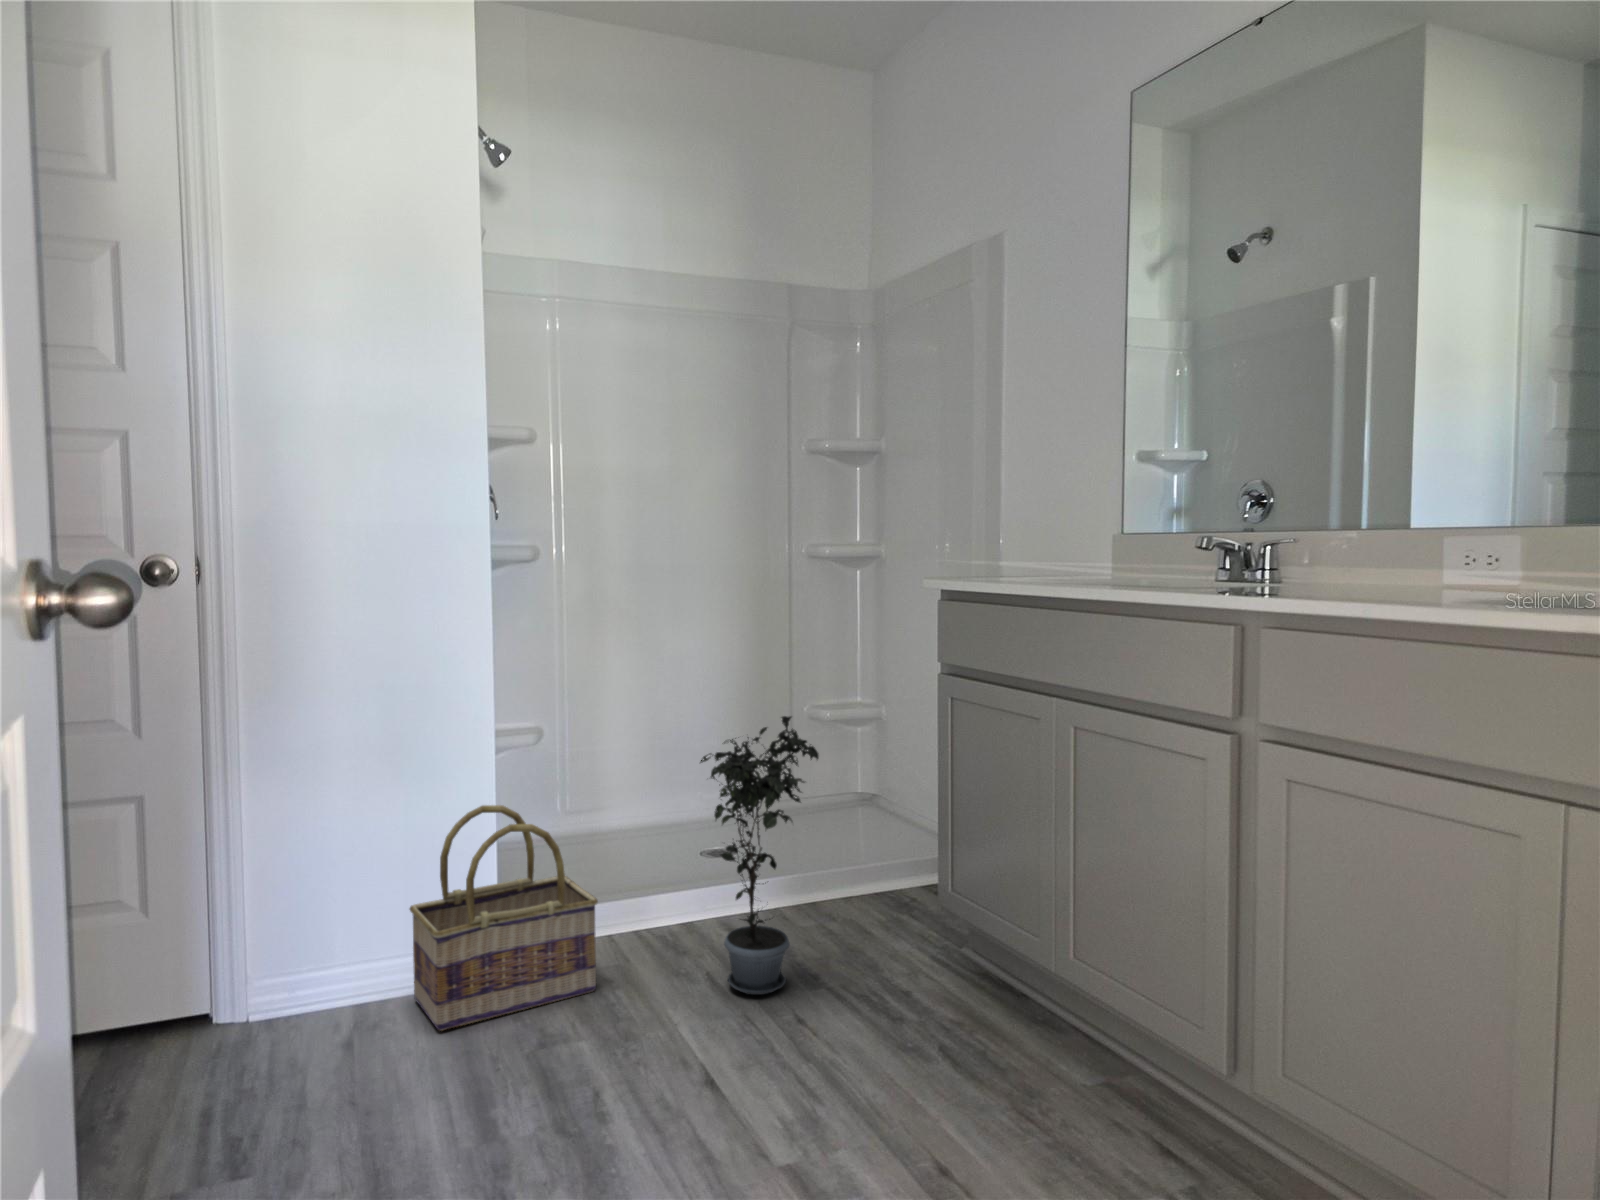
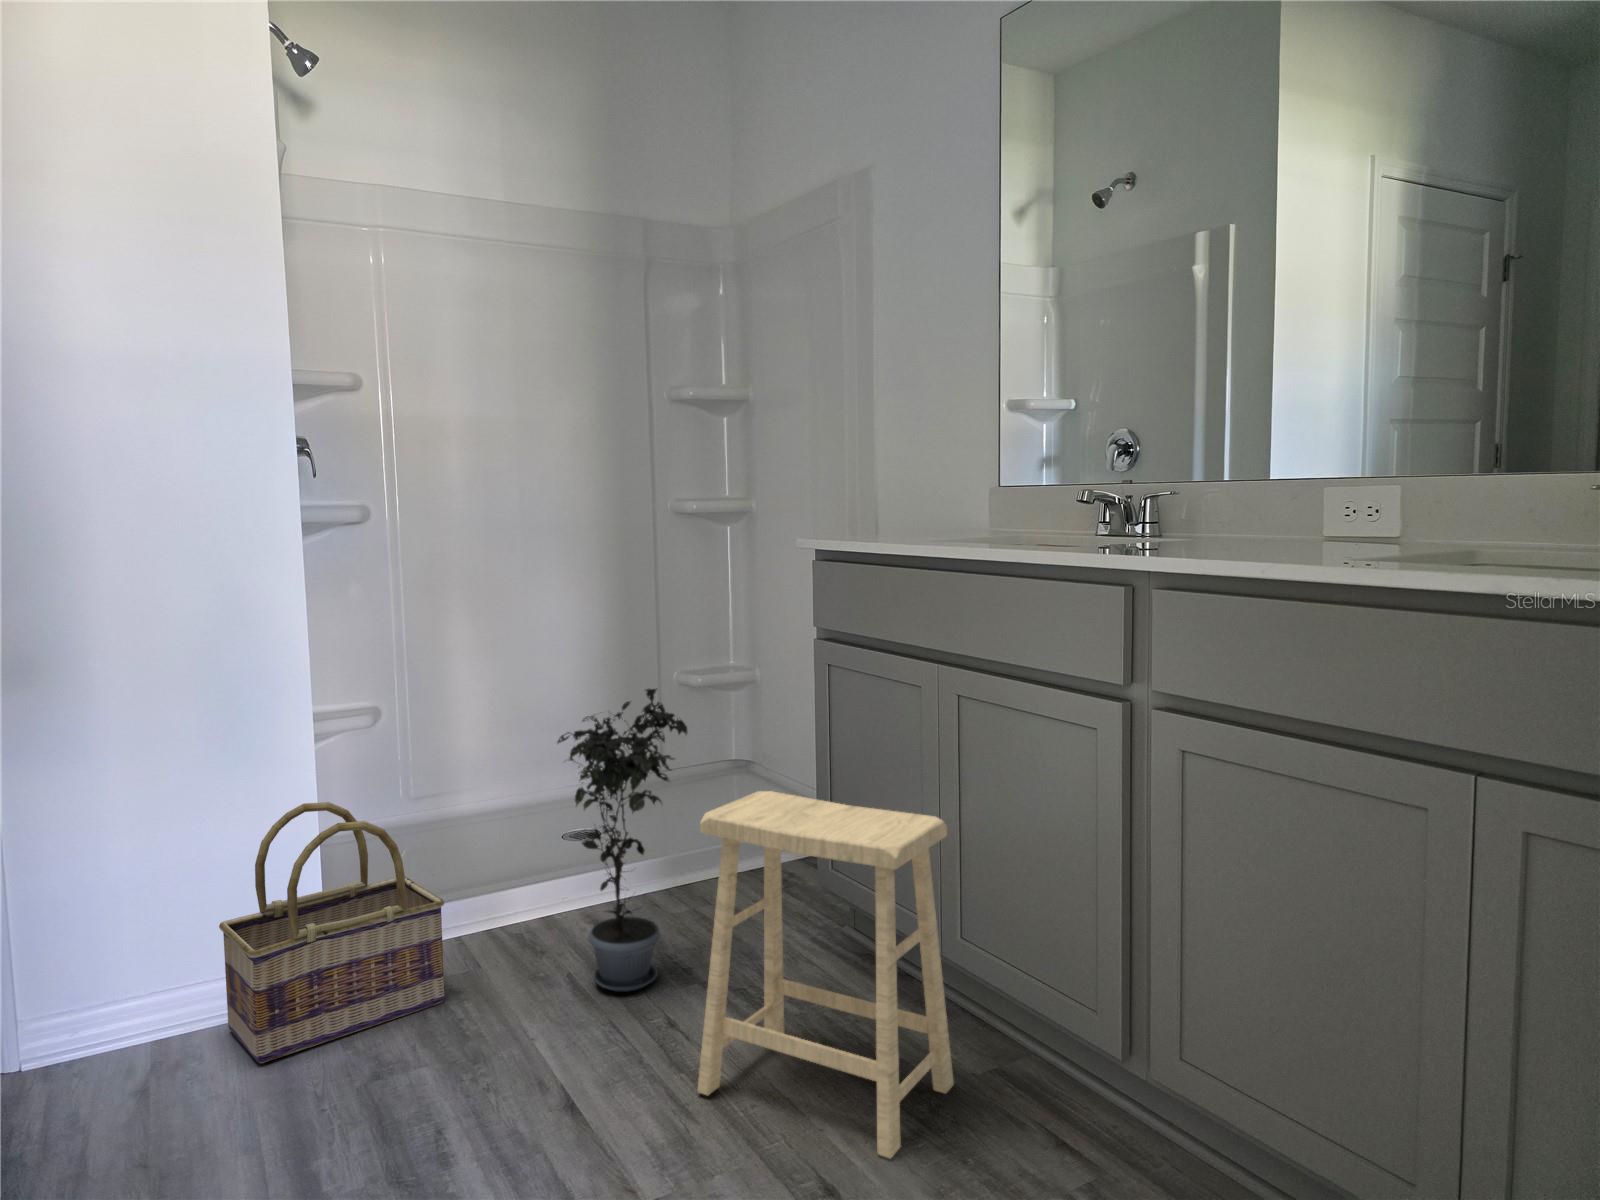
footstool: none [814,817,1055,1166] -> present [698,791,954,1158]

